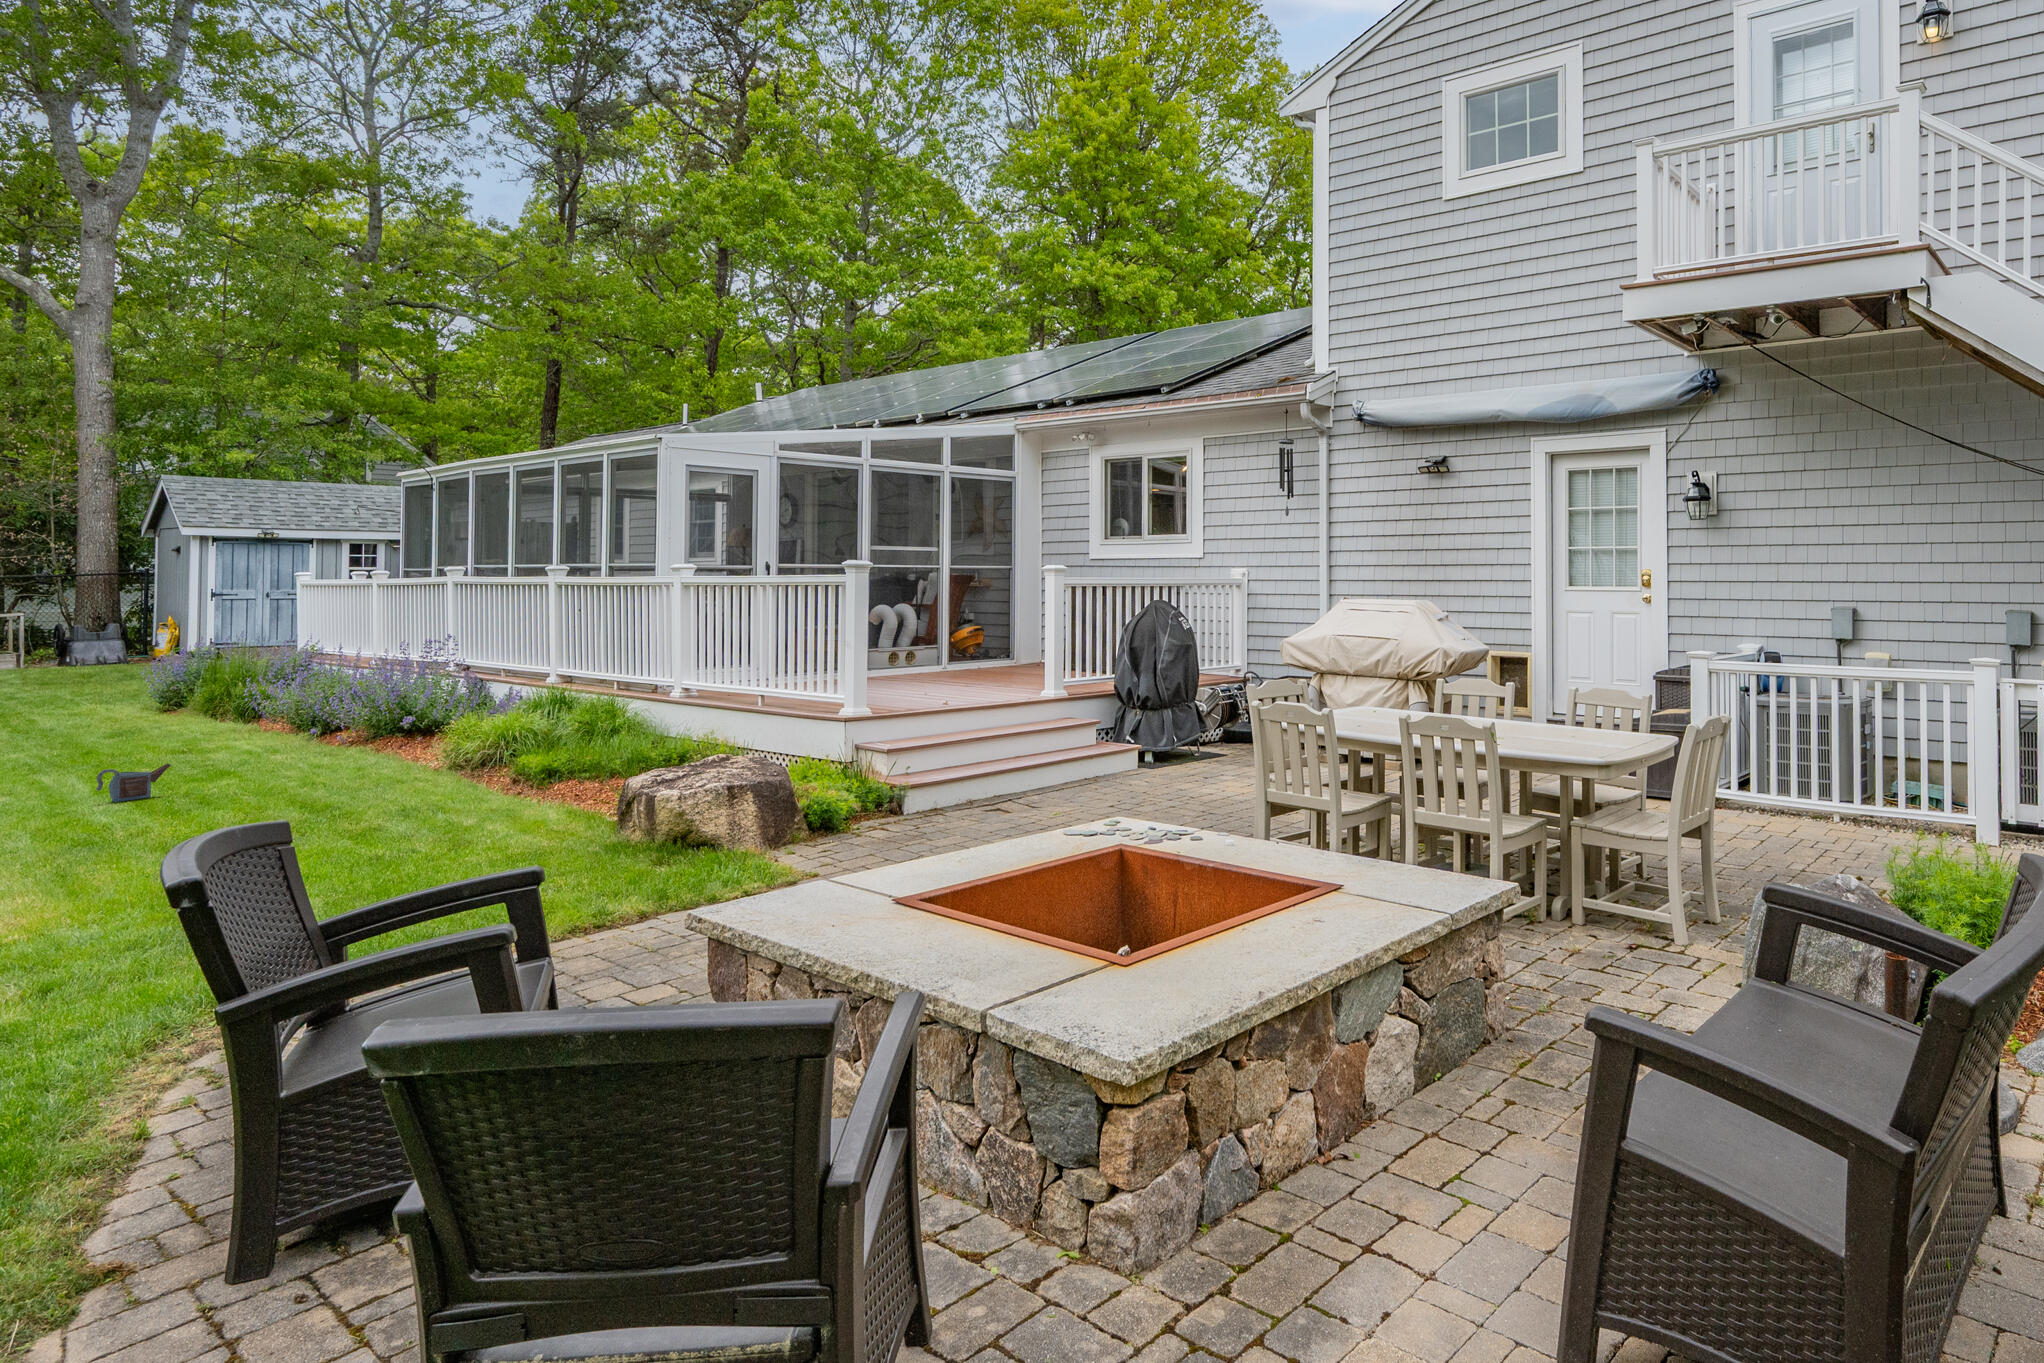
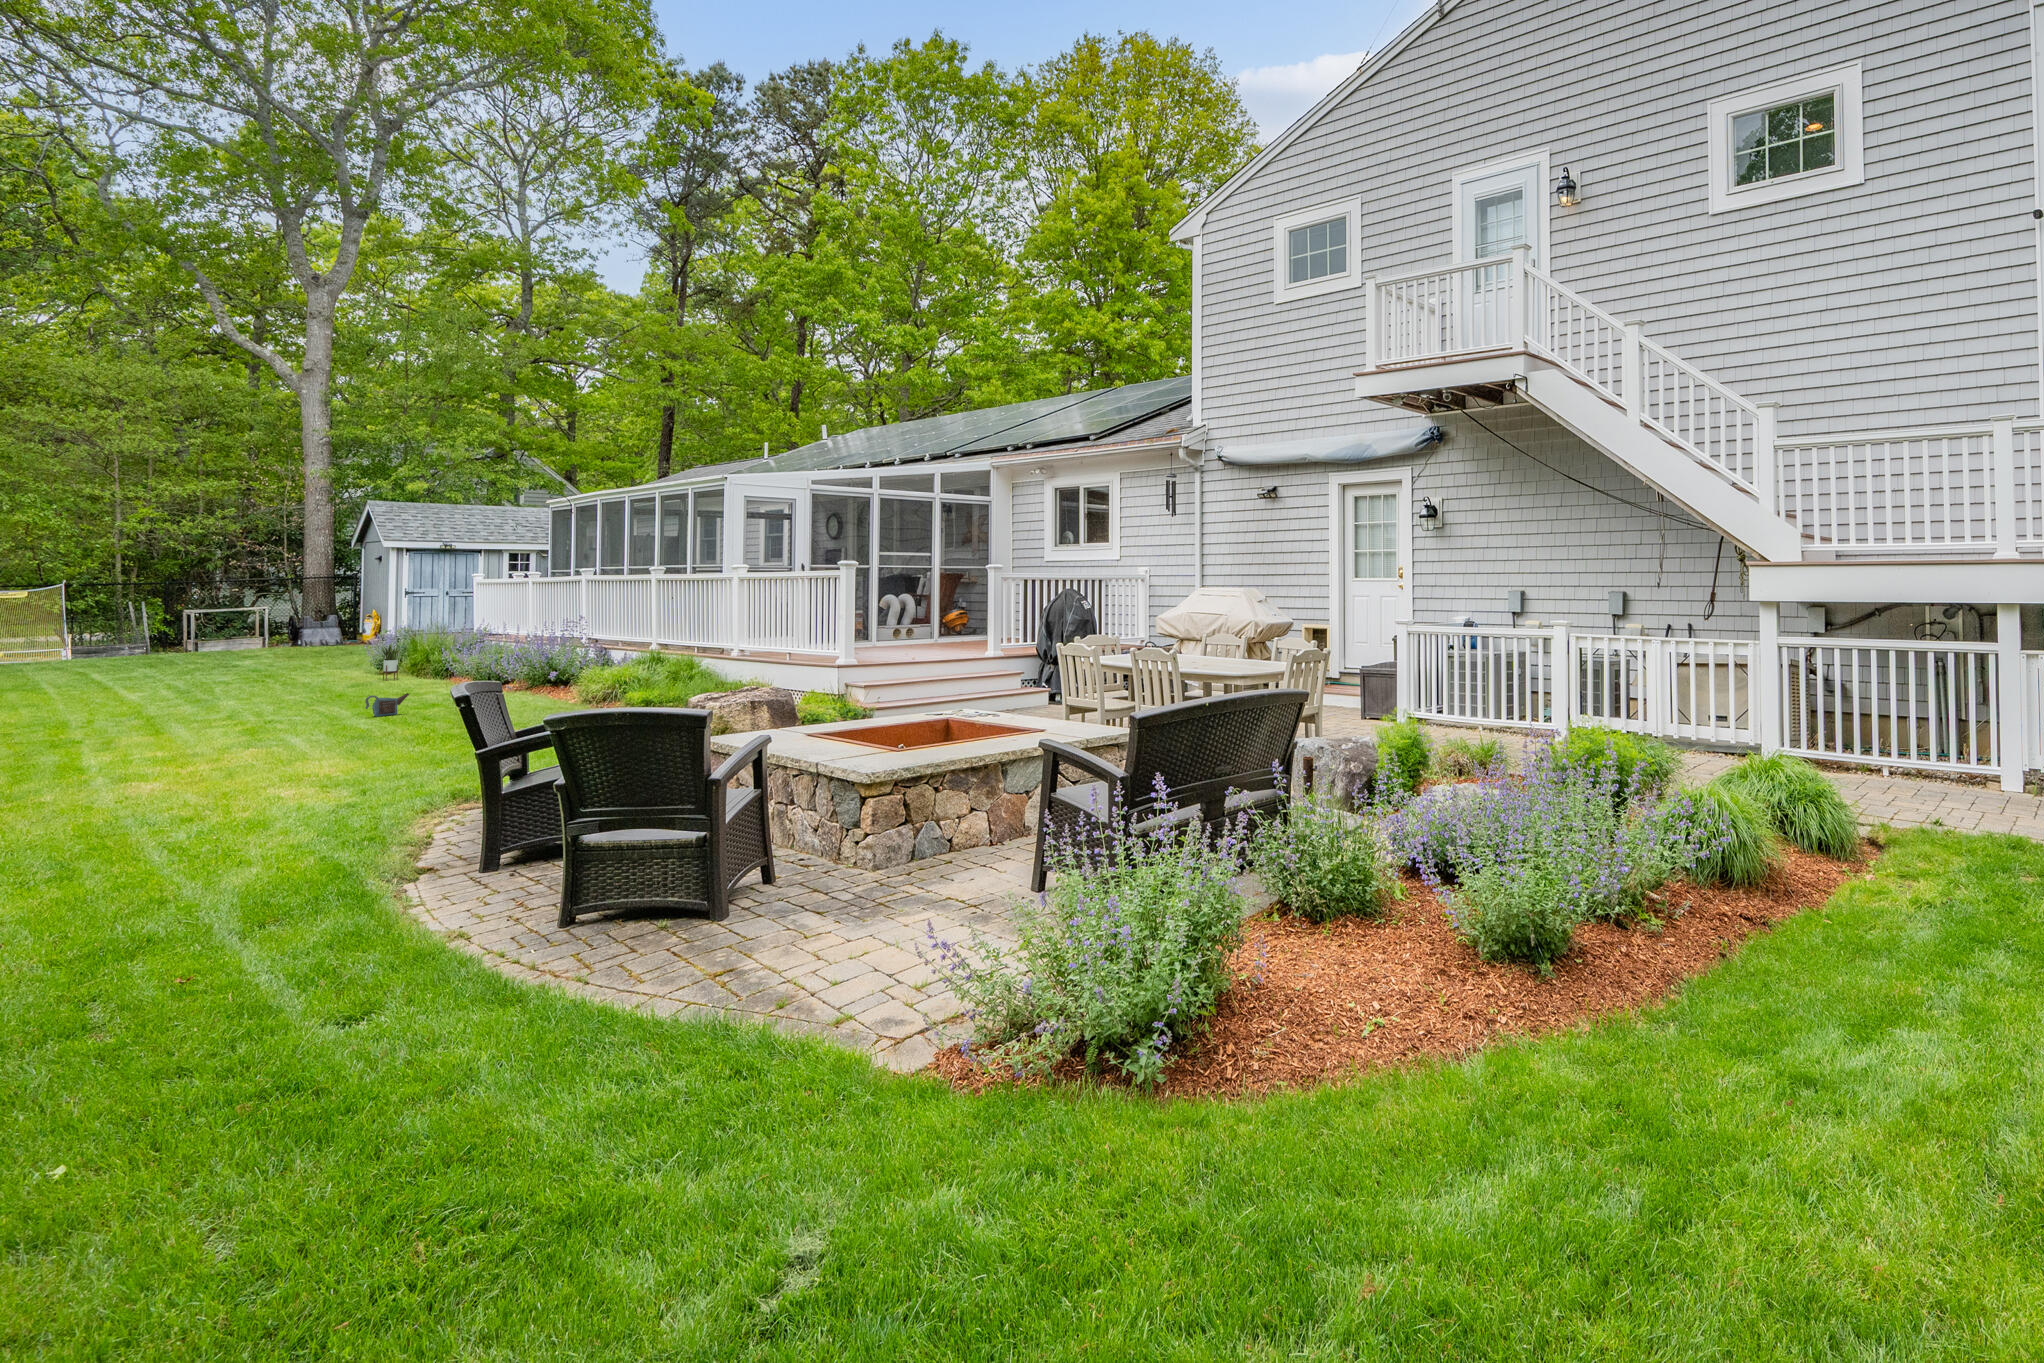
potted plant: none [151,671,183,728] -> present [380,642,401,680]

